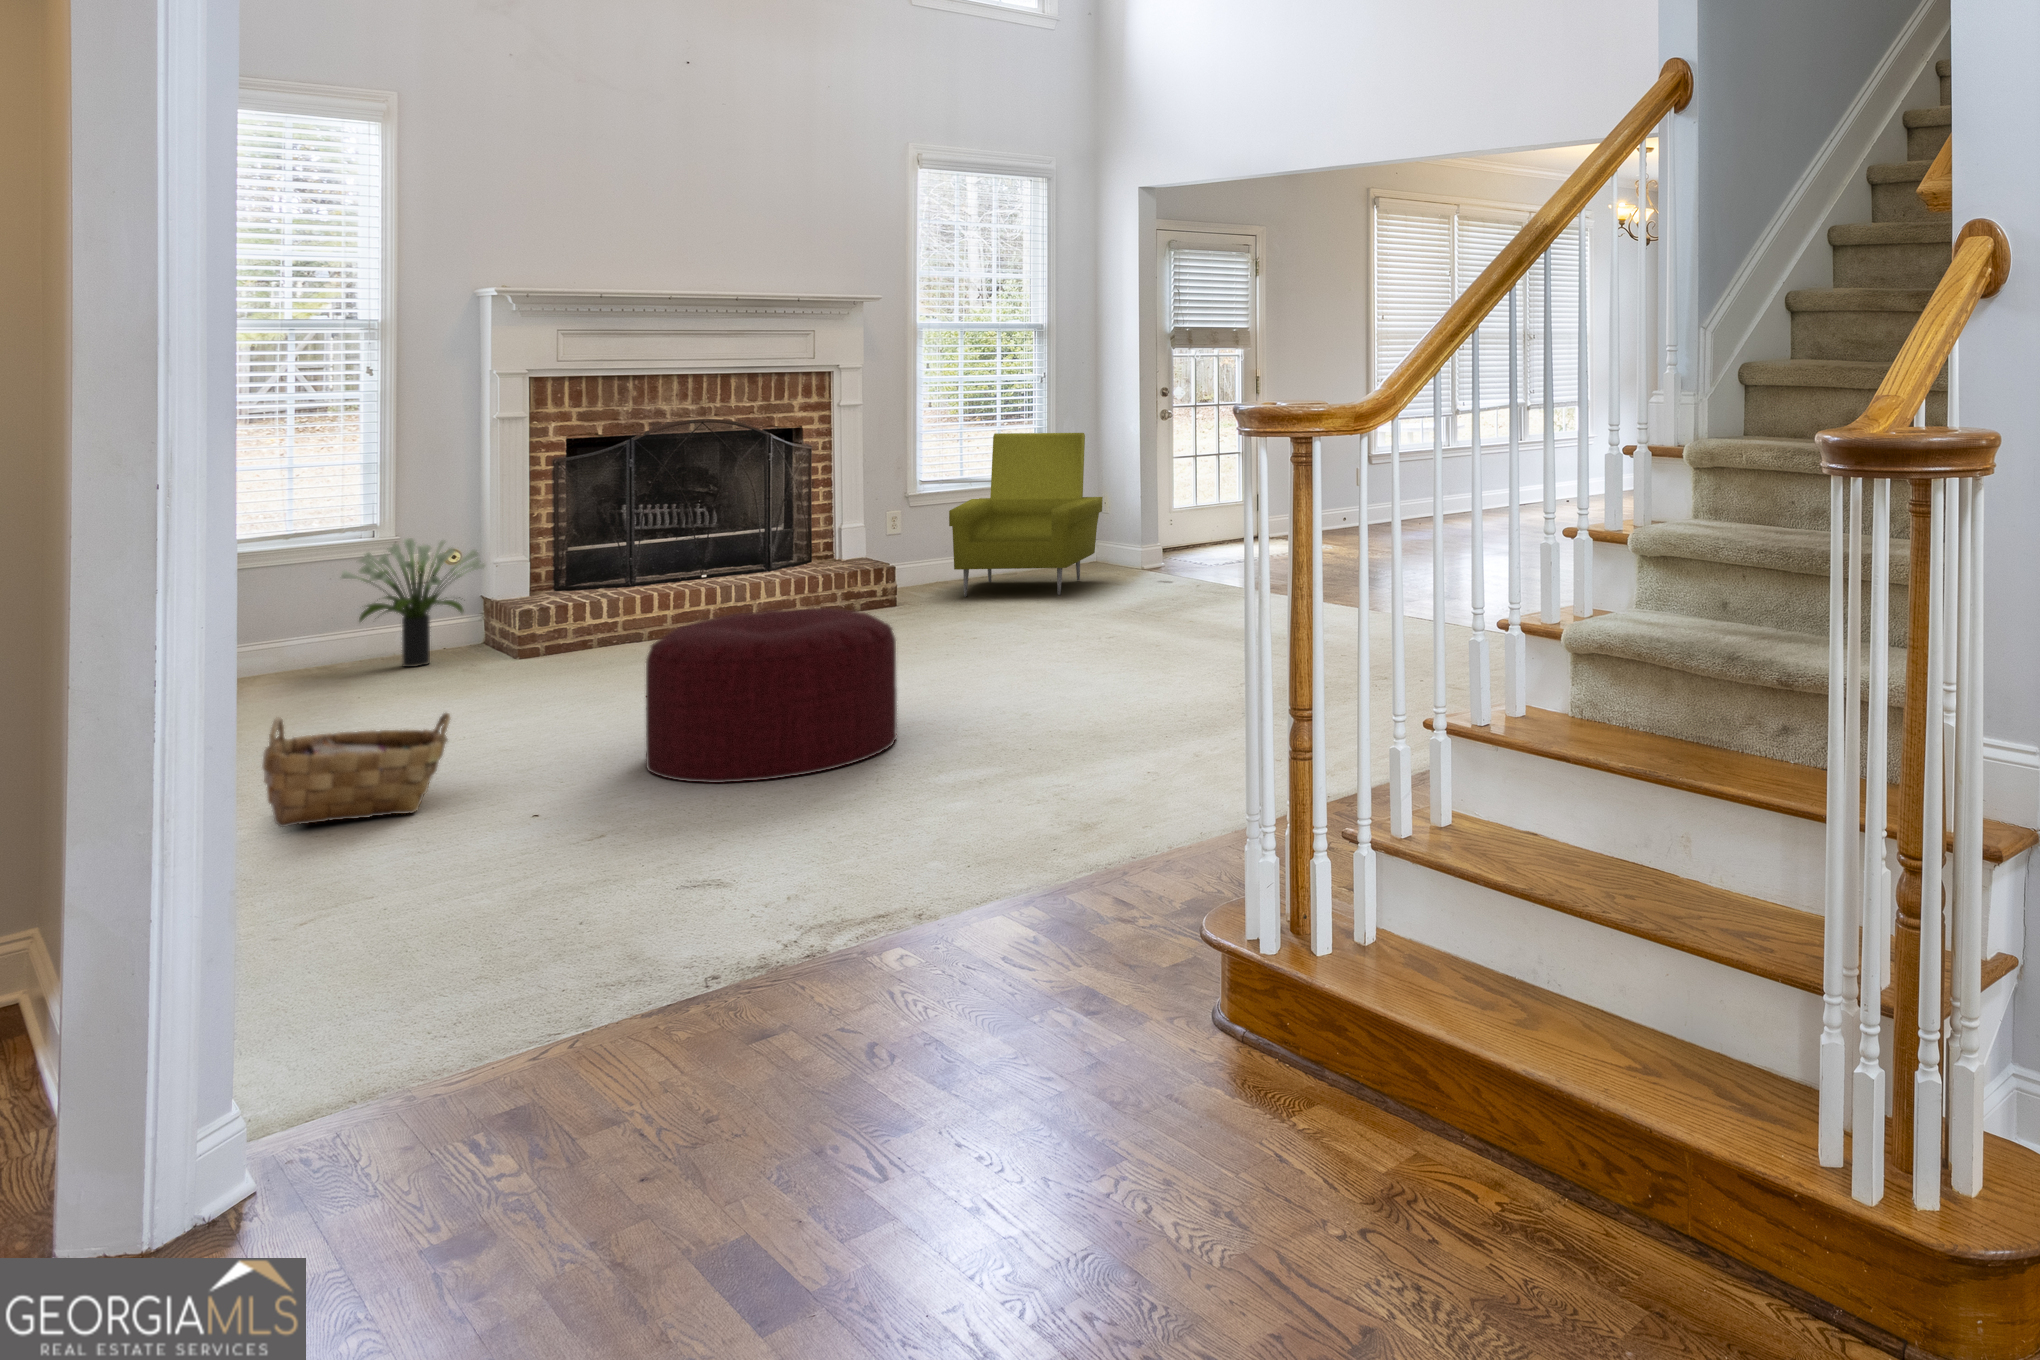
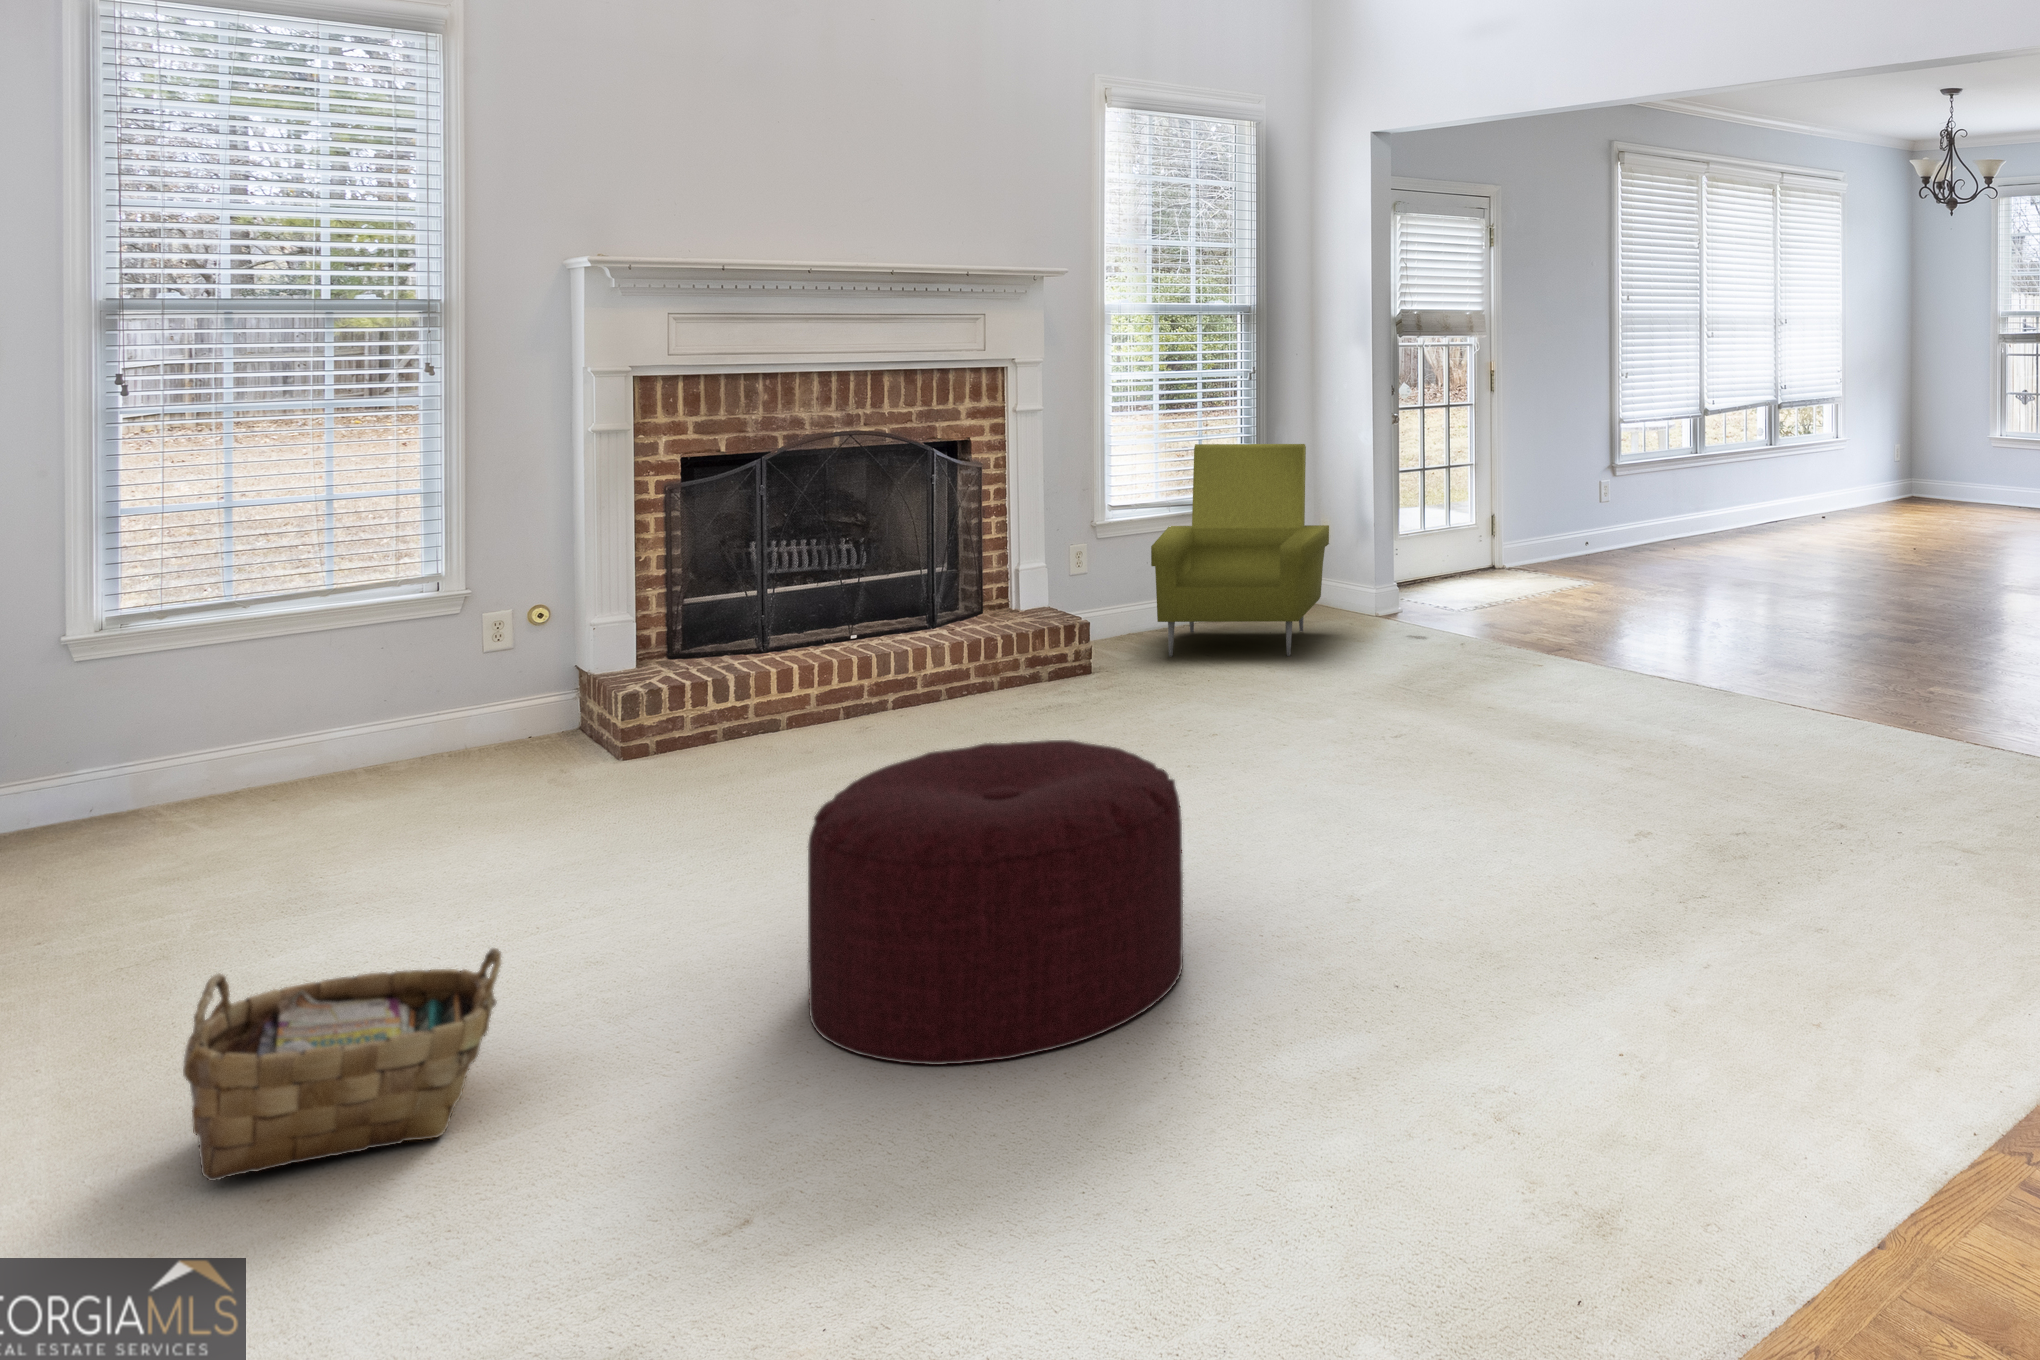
potted plant: present [341,538,485,667] -> none [386,596,577,772]

